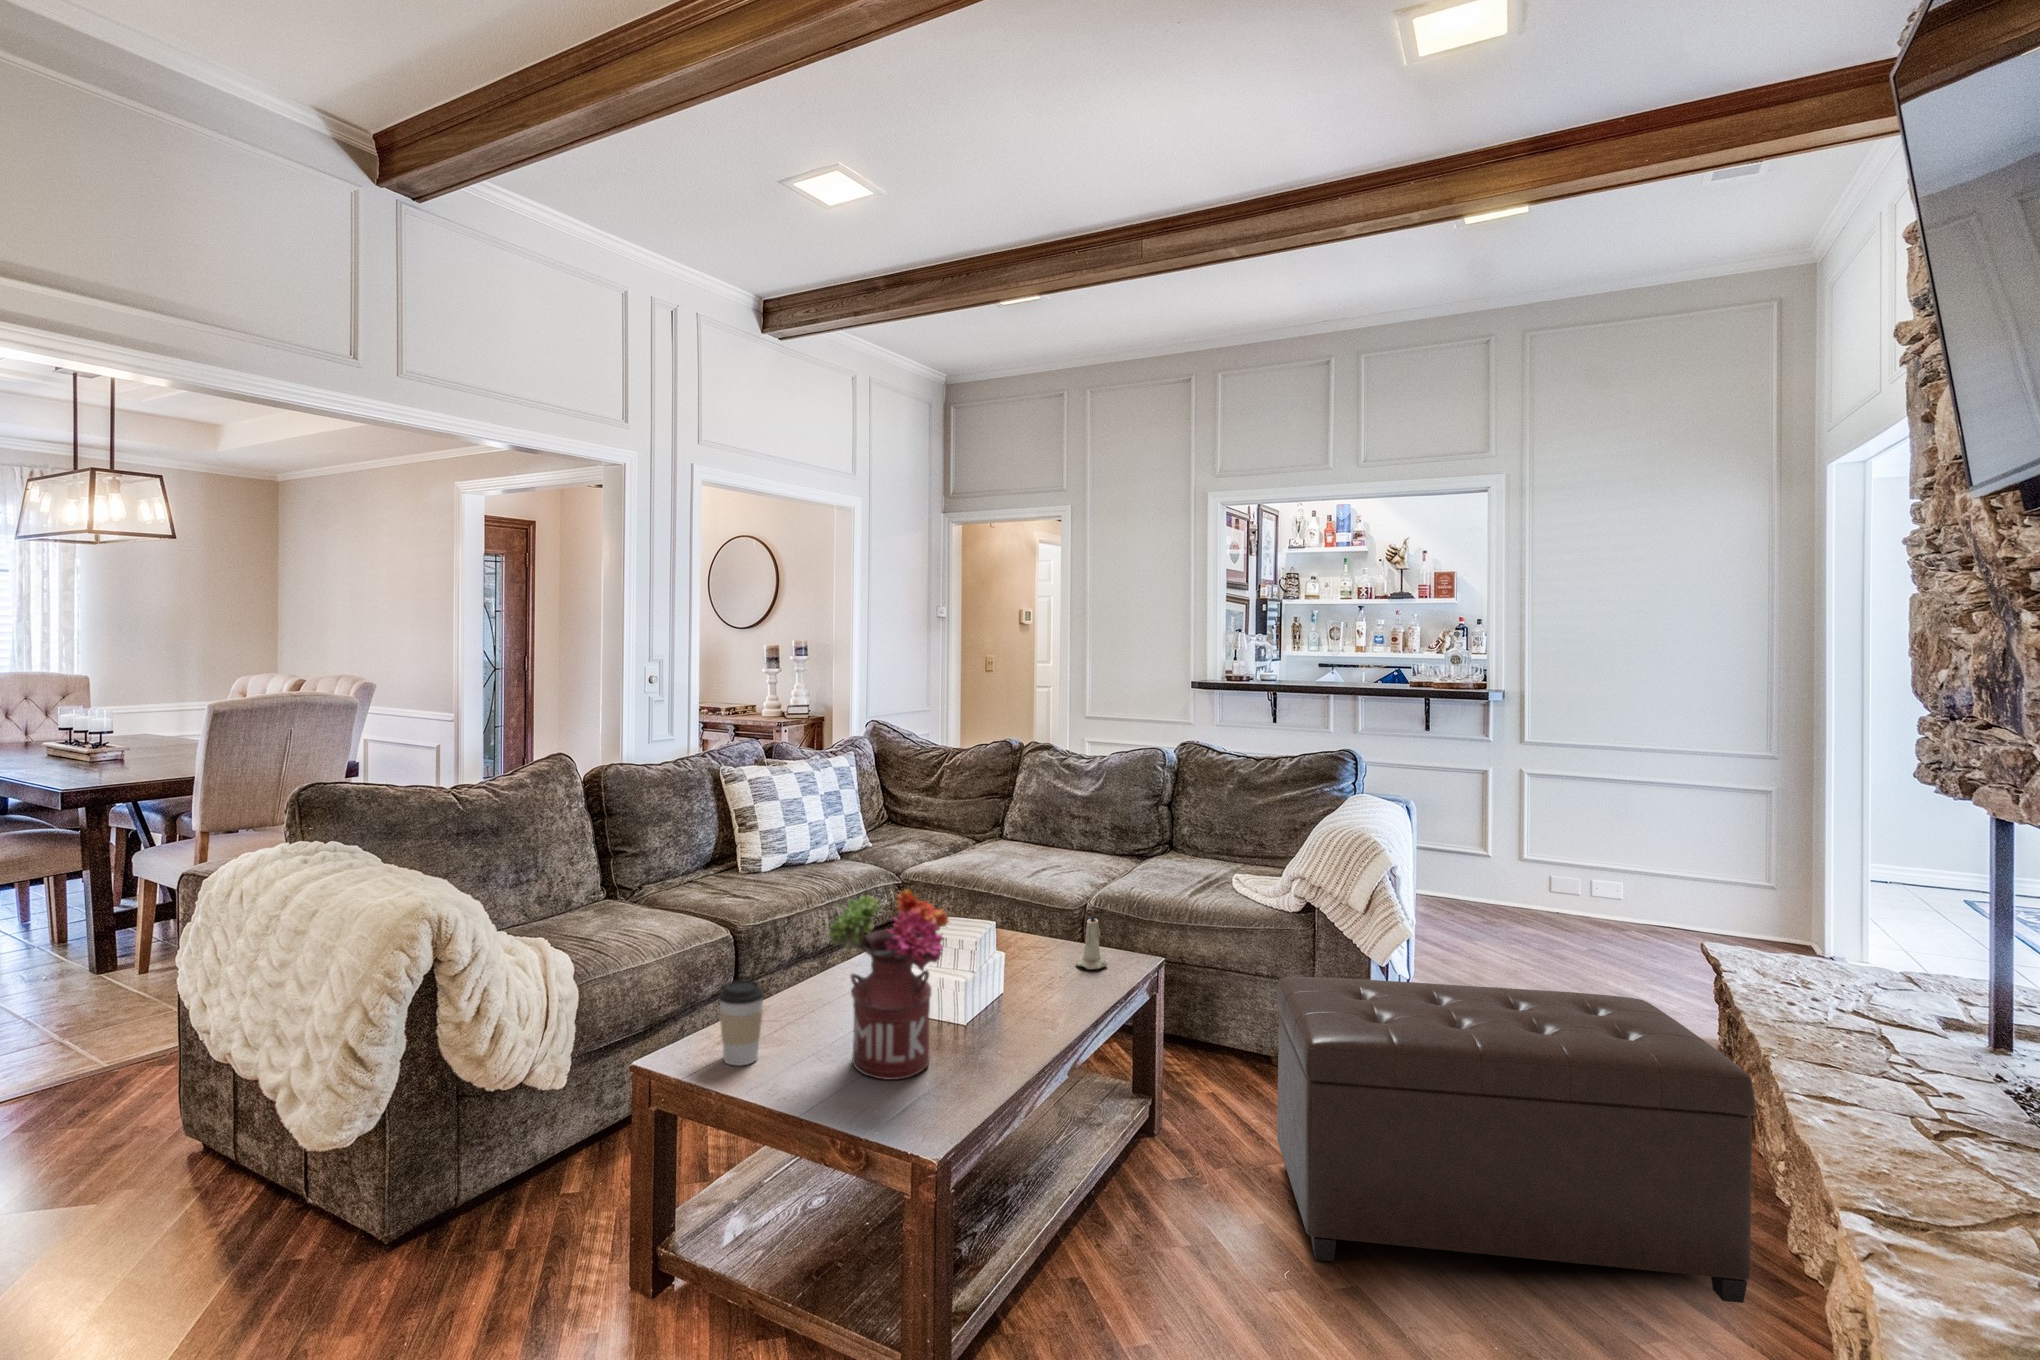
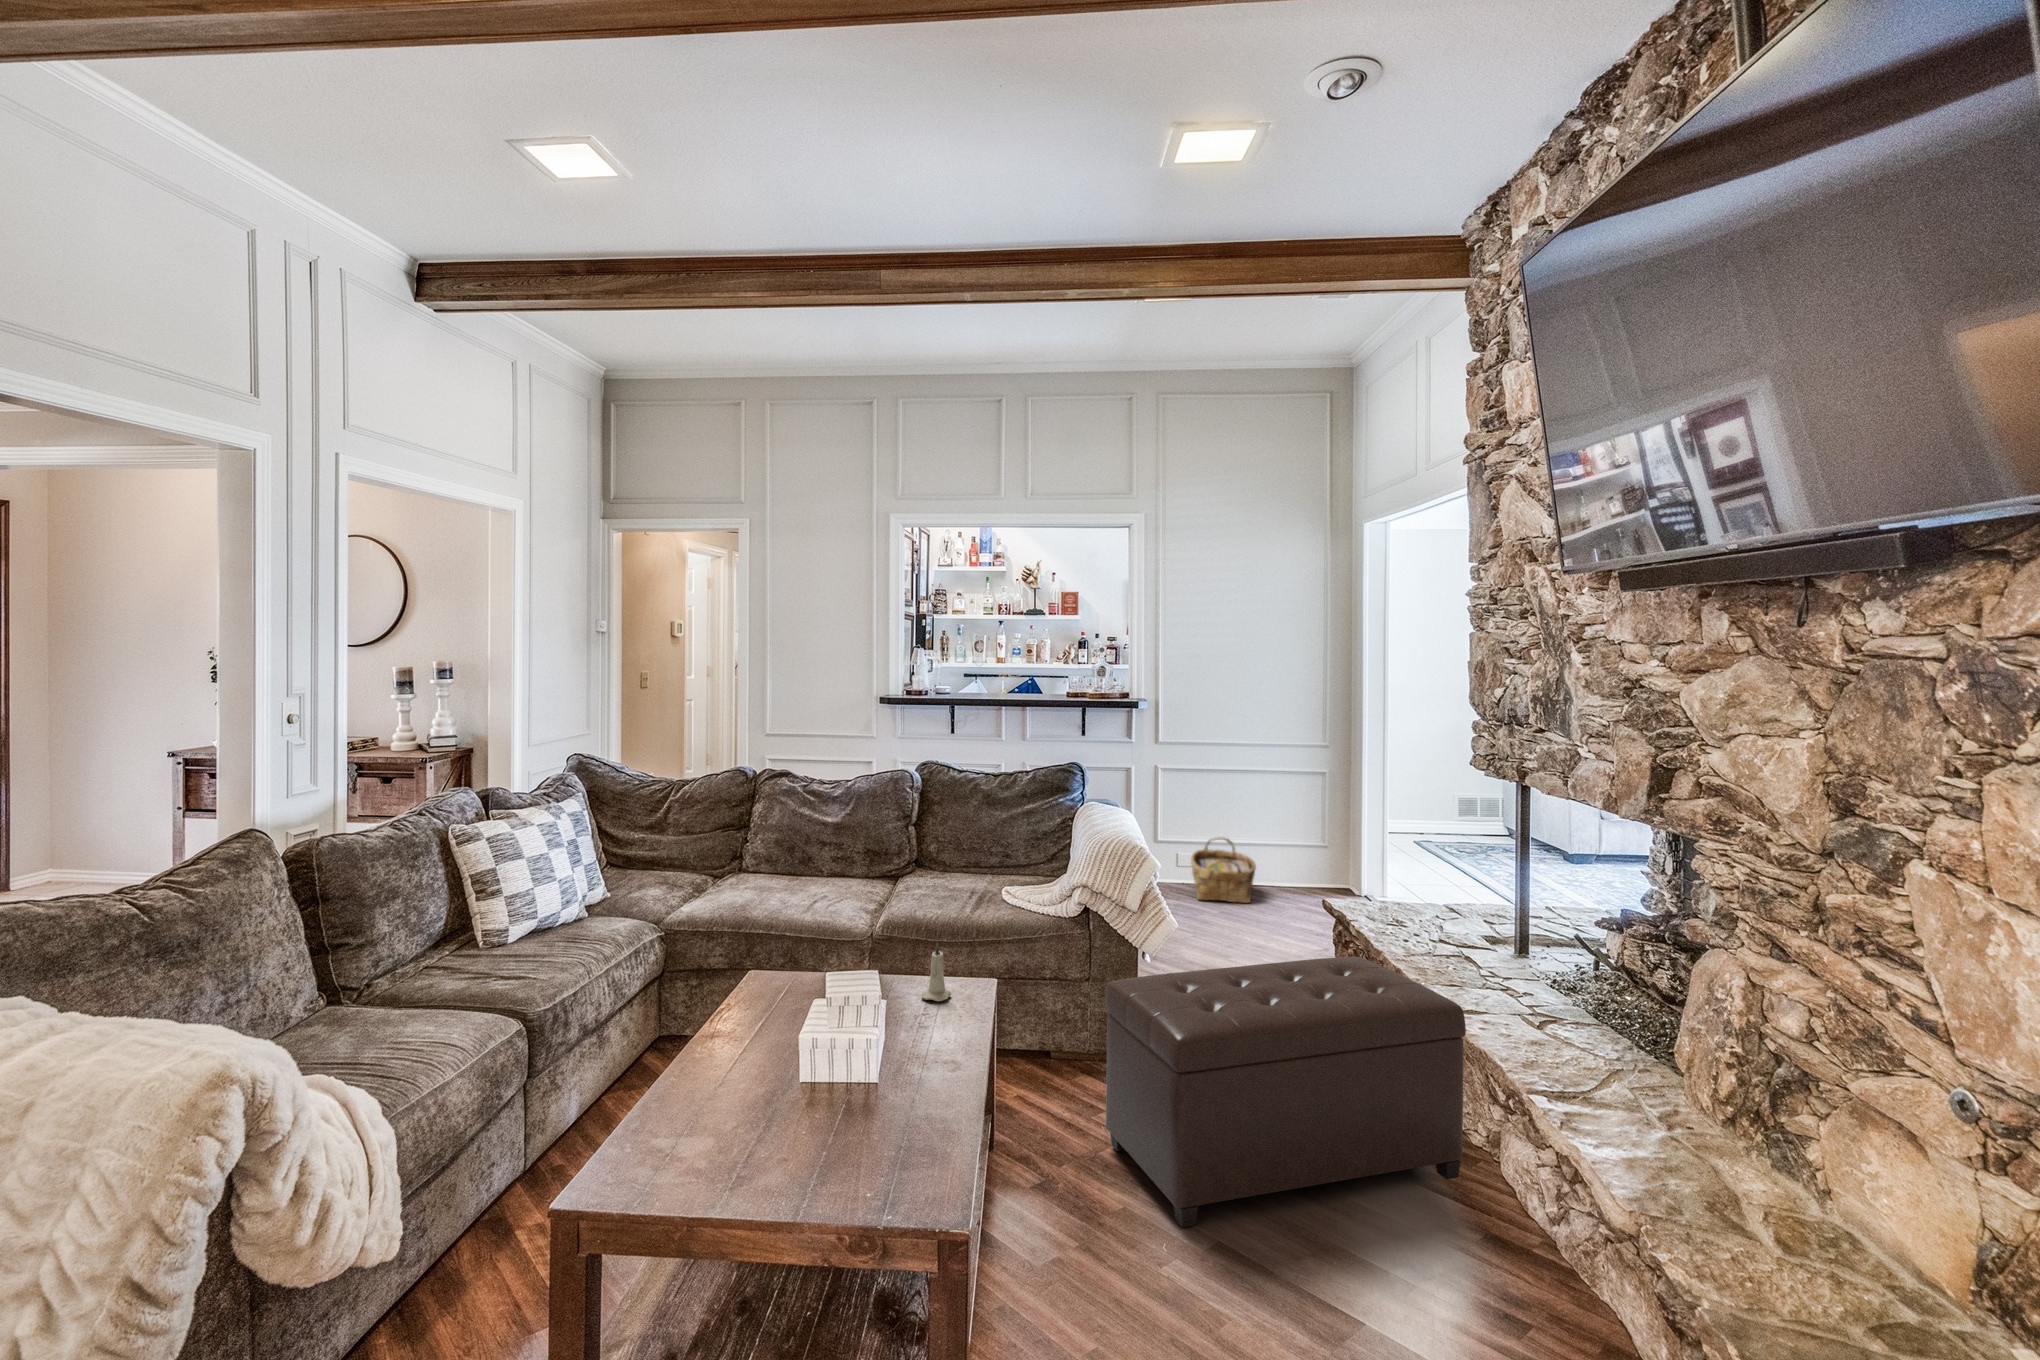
woven basket: none [1554,862,1646,945] -> present [1191,837,1256,903]
flower arrangement: present [829,889,949,1080] -> none [775,956,905,1159]
coffee cup: present [719,980,764,1066] -> none [649,1081,701,1181]

